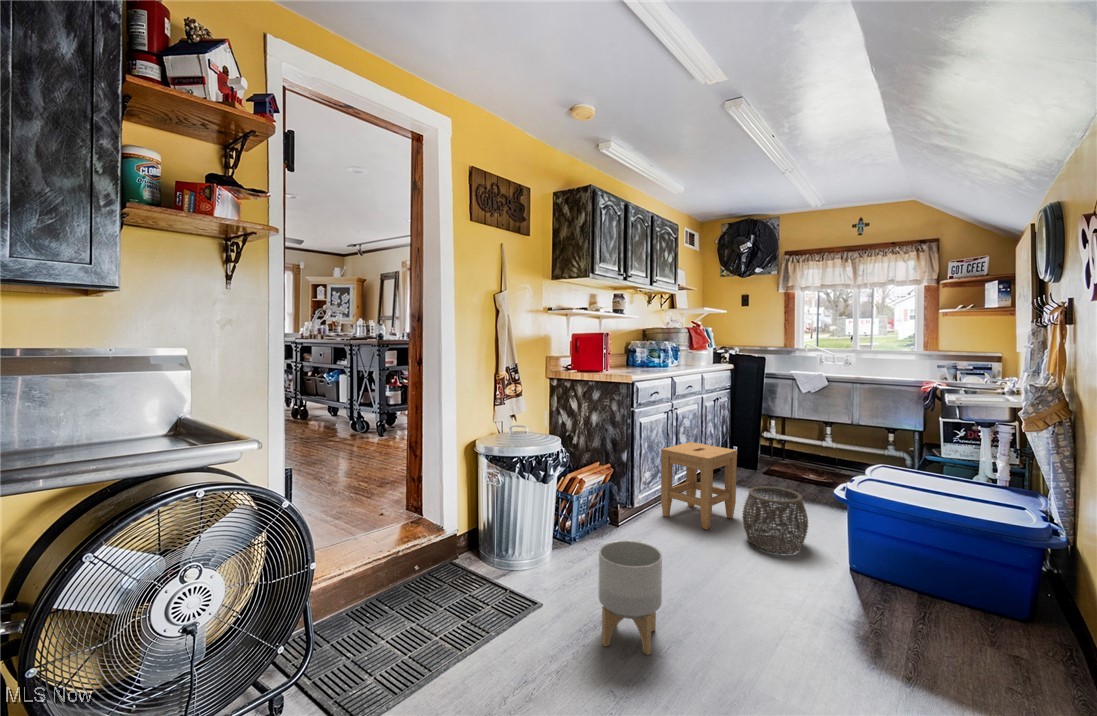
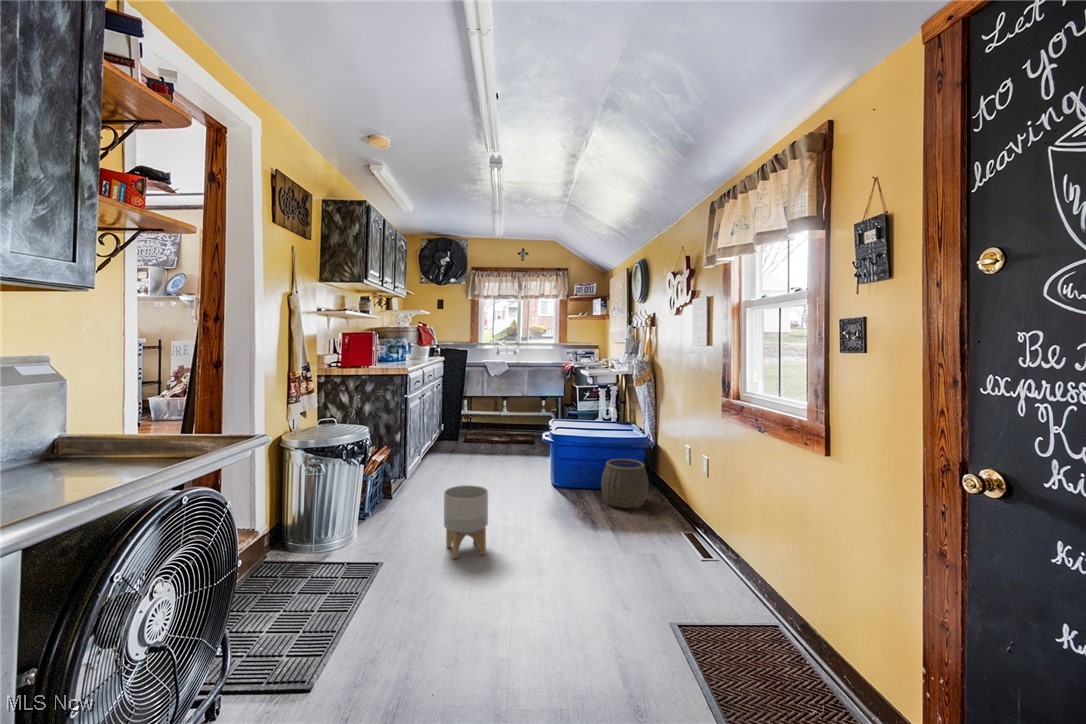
stool: present [661,442,737,530] -> none [422,420,474,483]
woven basket: present [742,486,808,553] -> present [601,459,649,508]

